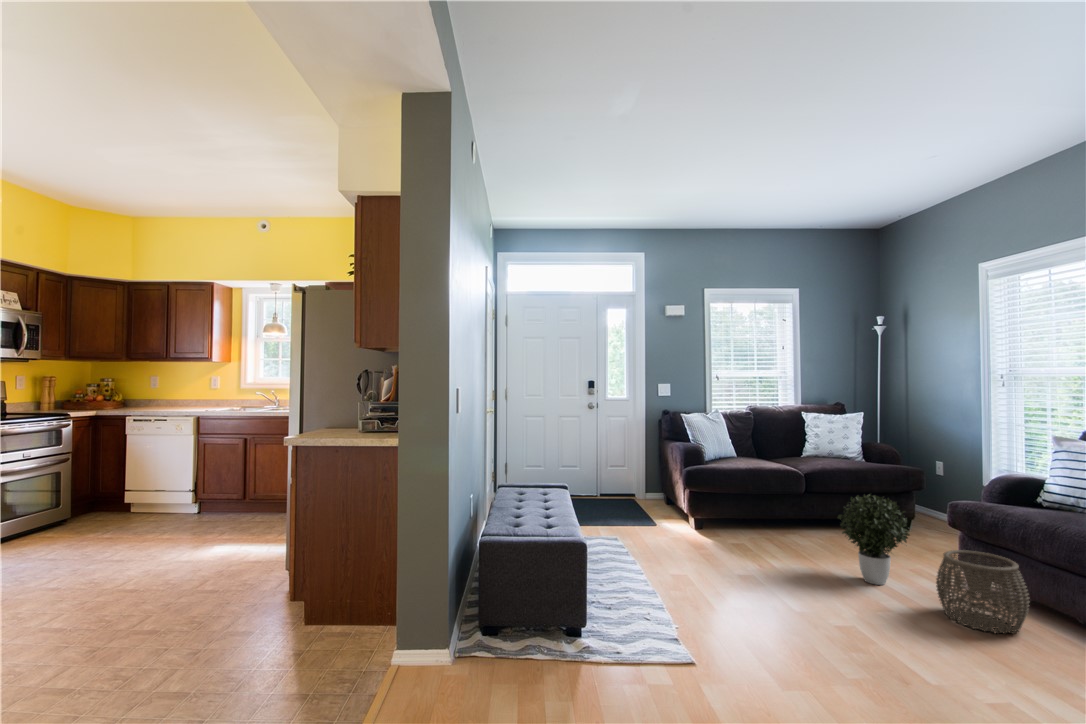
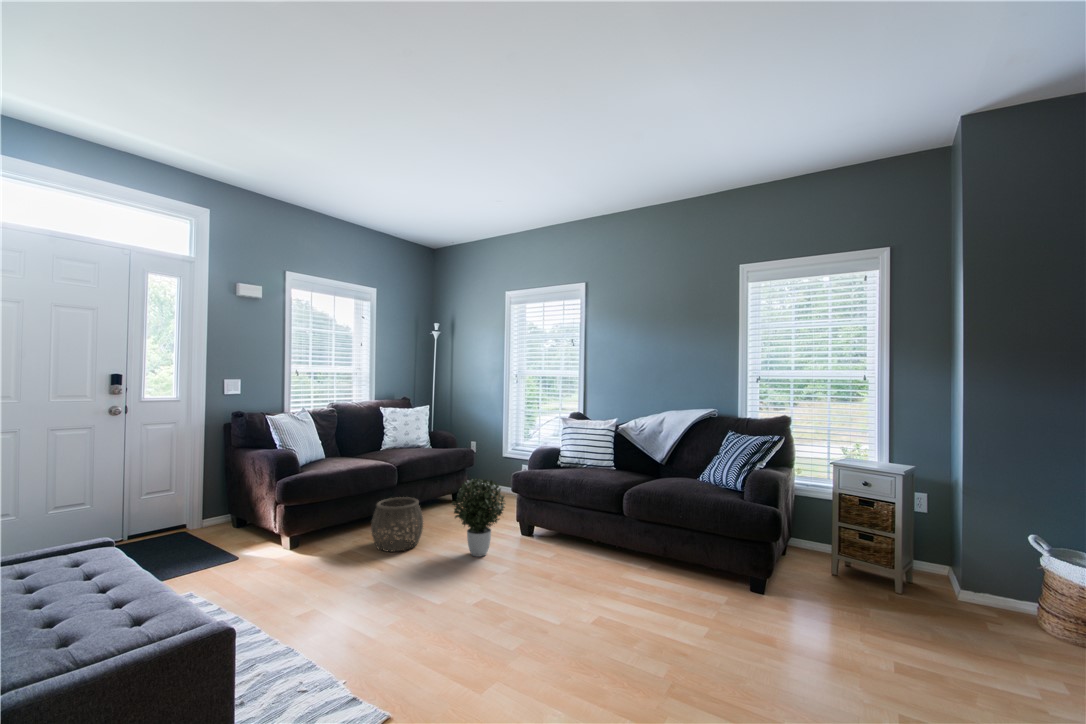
woven basket: present [936,550,1030,634] -> present [371,497,423,551]

